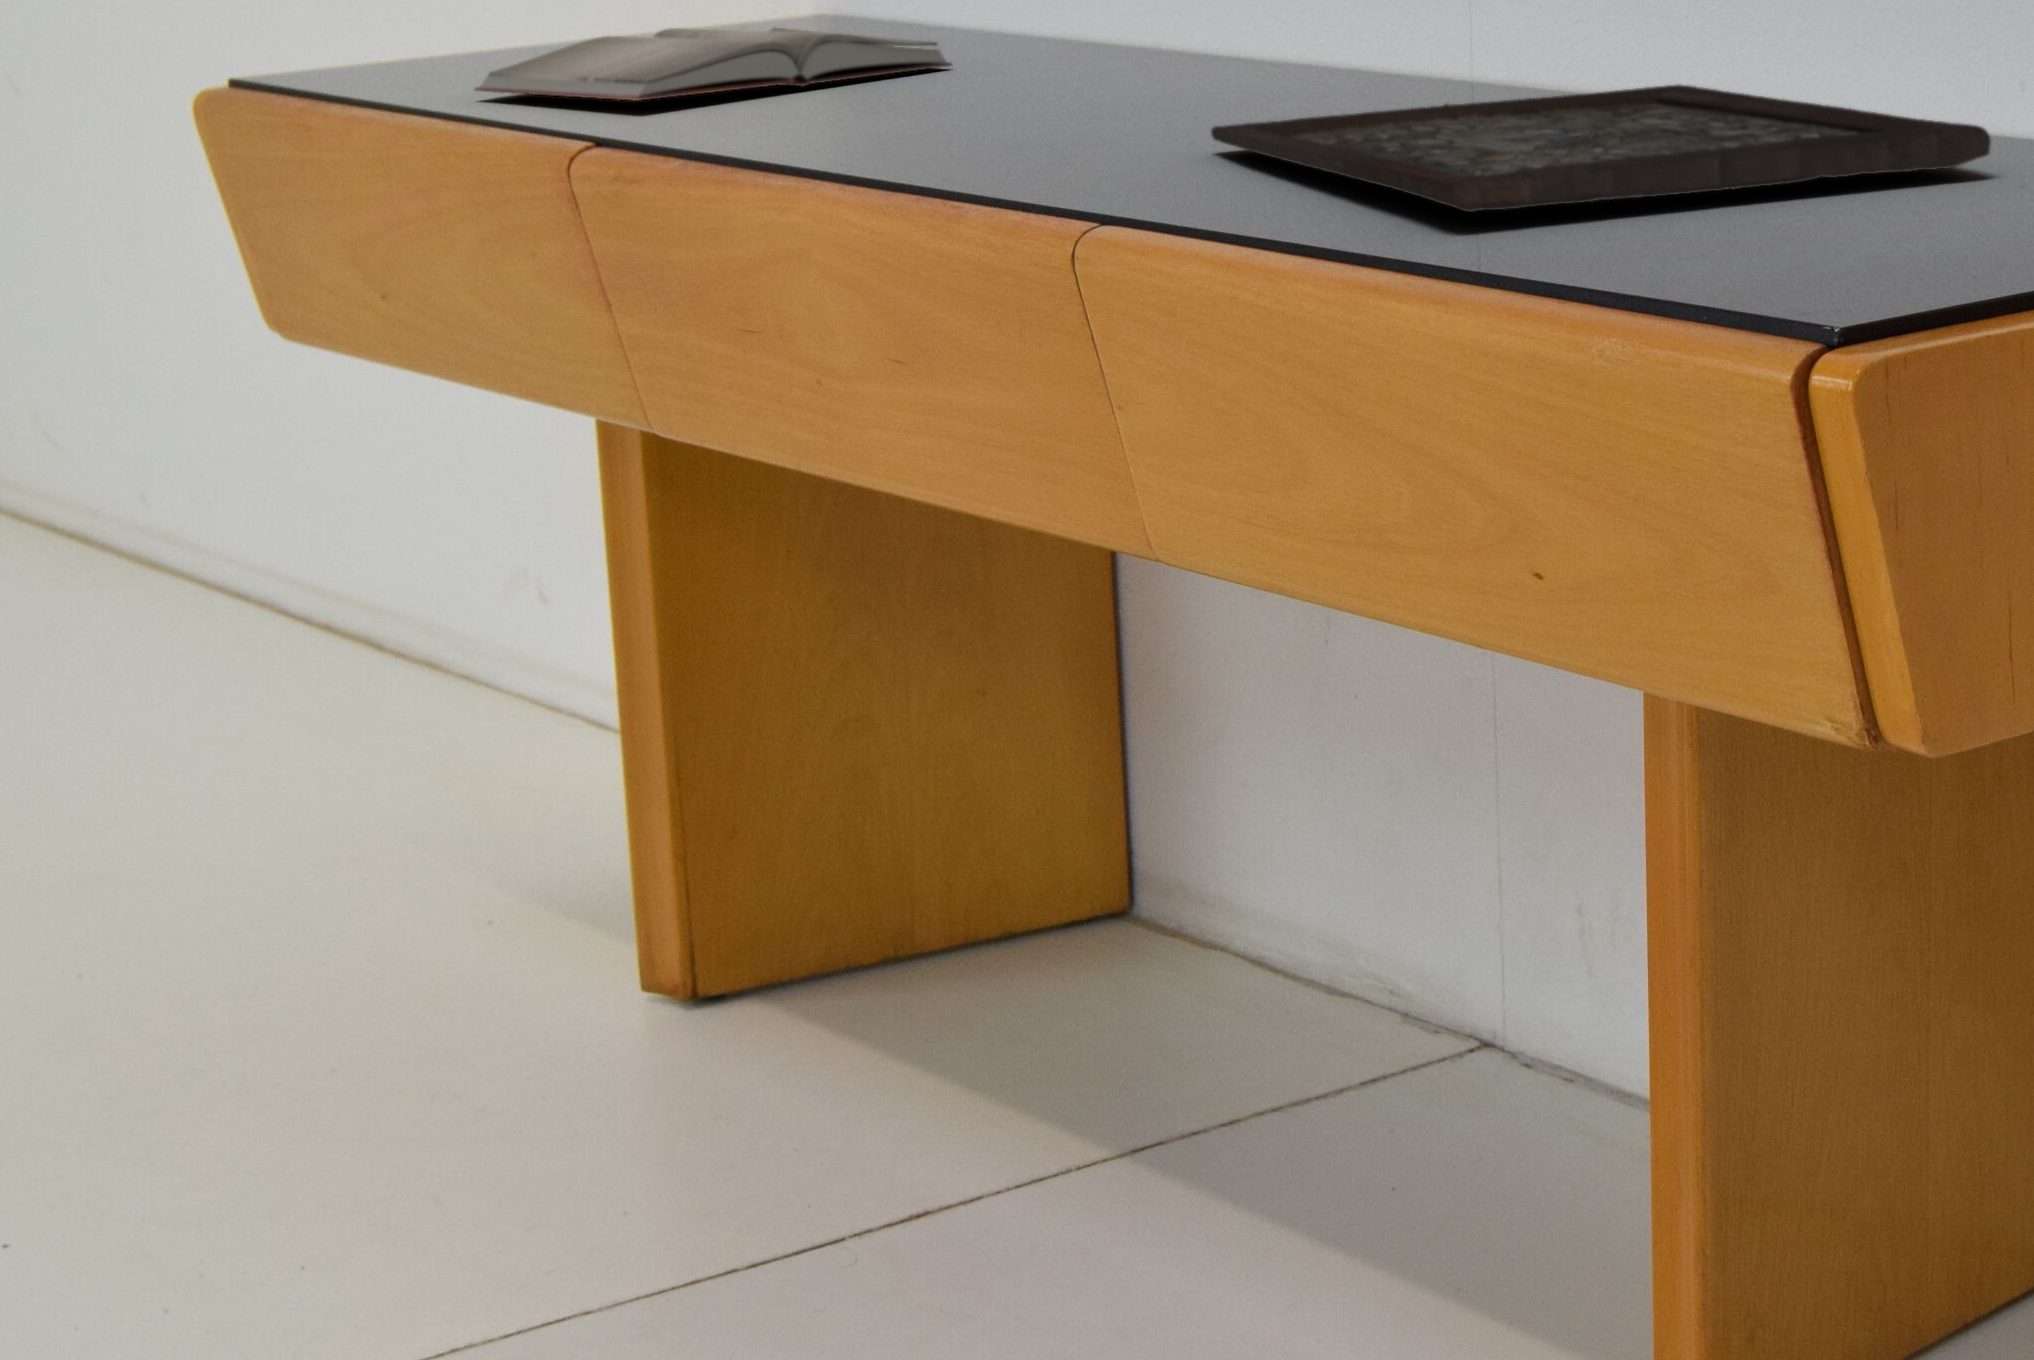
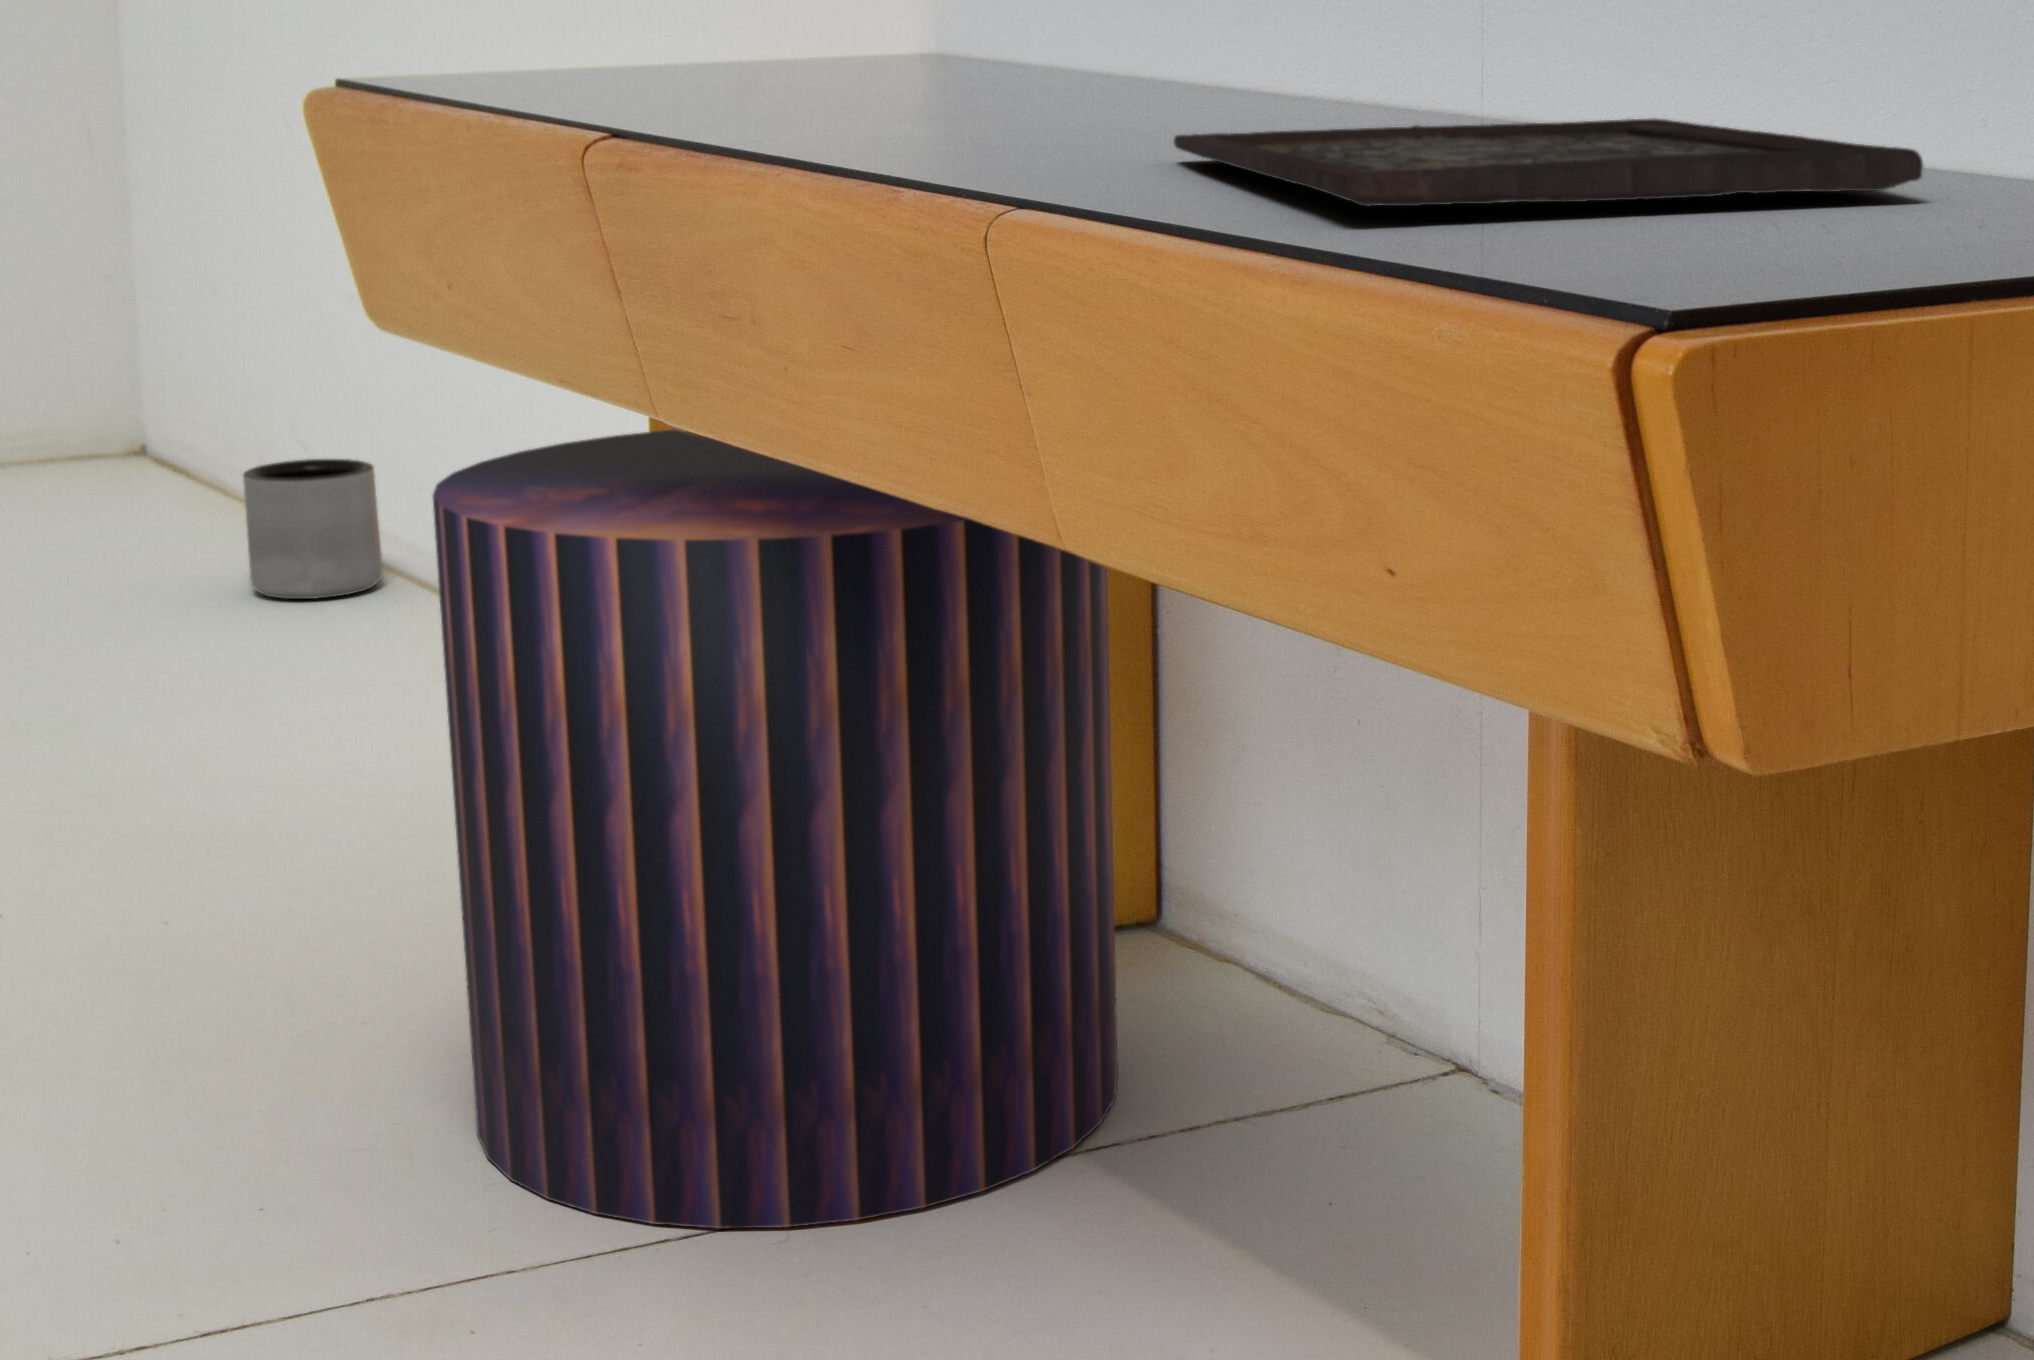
hardback book: present [474,28,952,101] -> none [539,49,998,106]
pouf: none [421,414,1148,1261] -> present [433,429,1118,1229]
planter: none [33,457,192,614] -> present [243,459,383,599]

